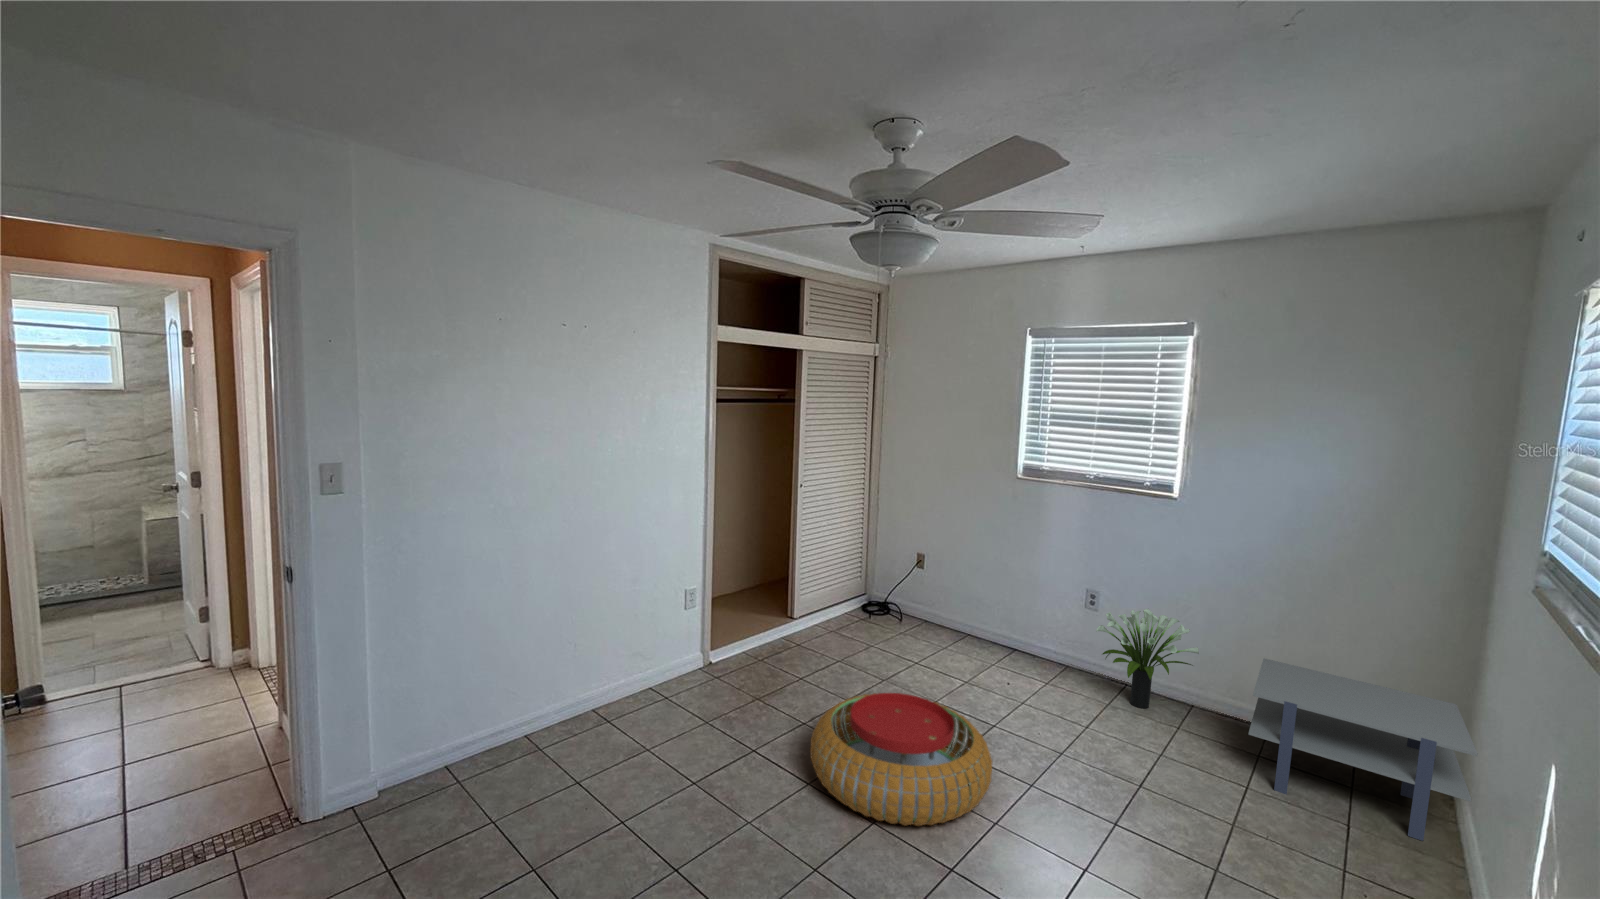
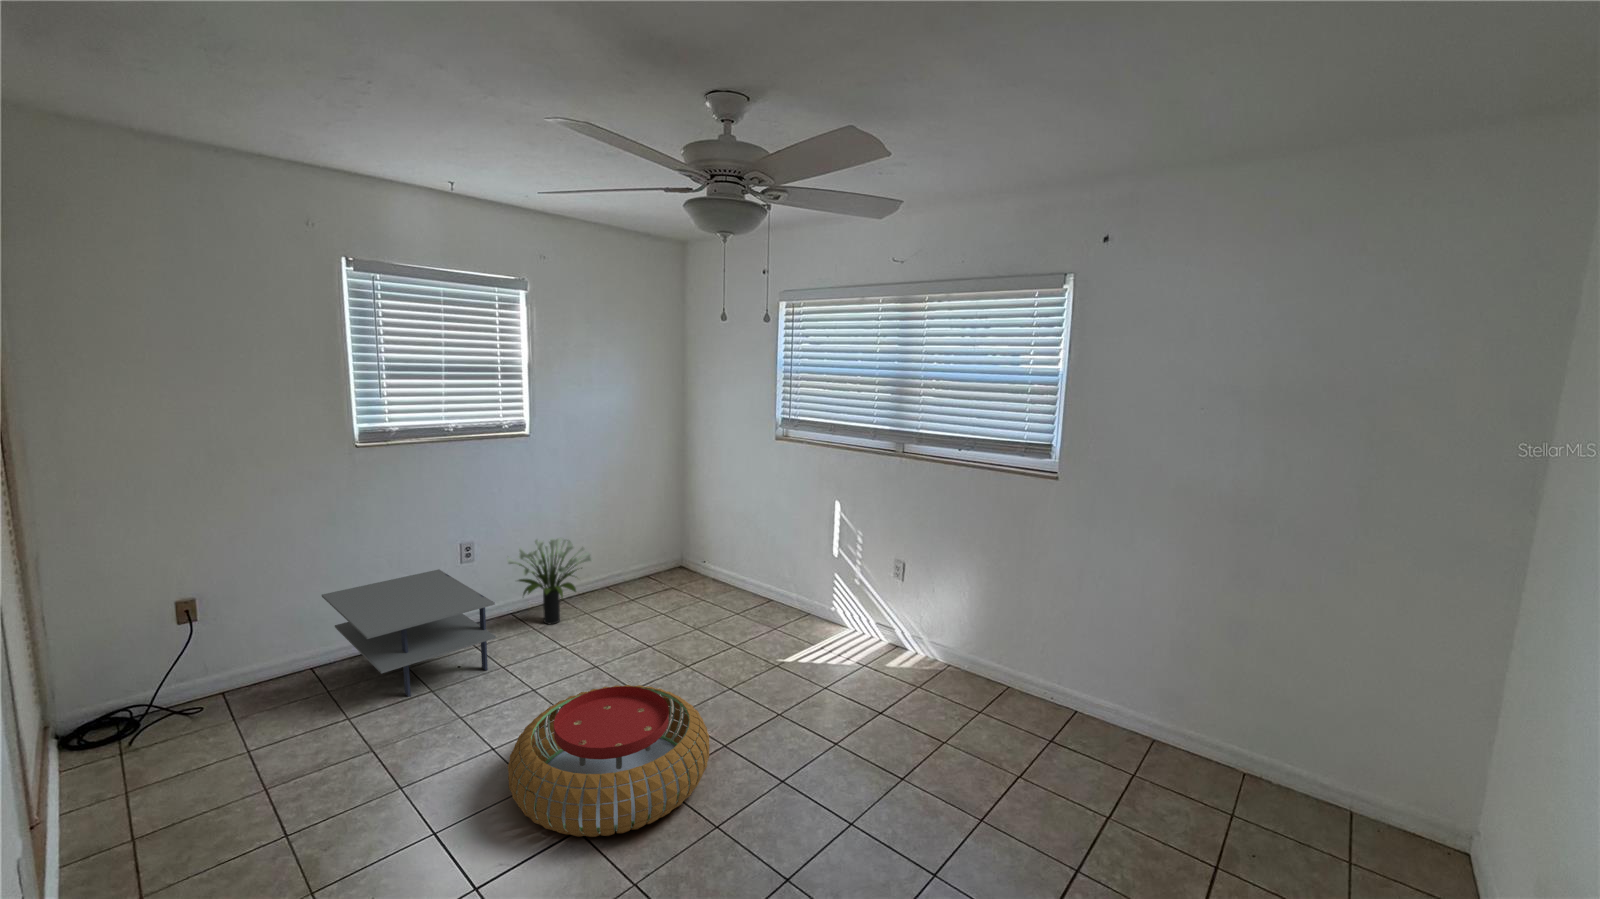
side table: present [1249,658,1478,841] -> present [322,569,496,697]

